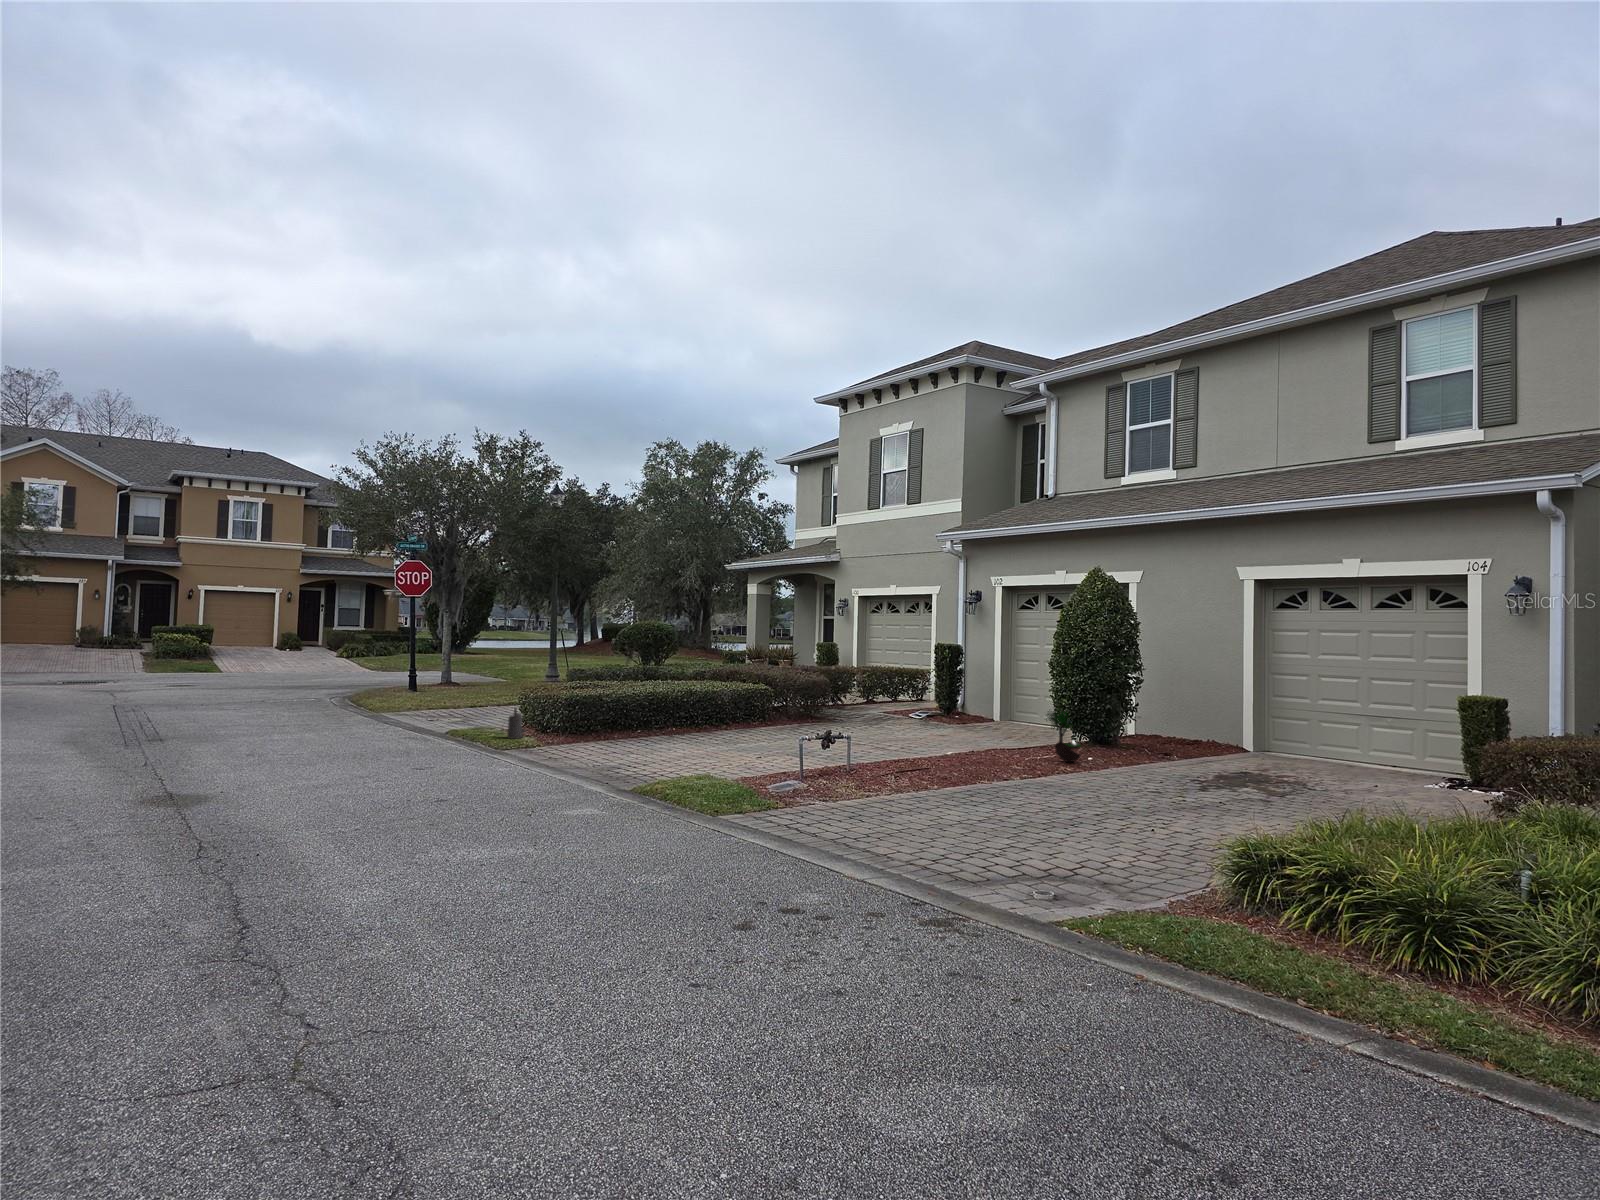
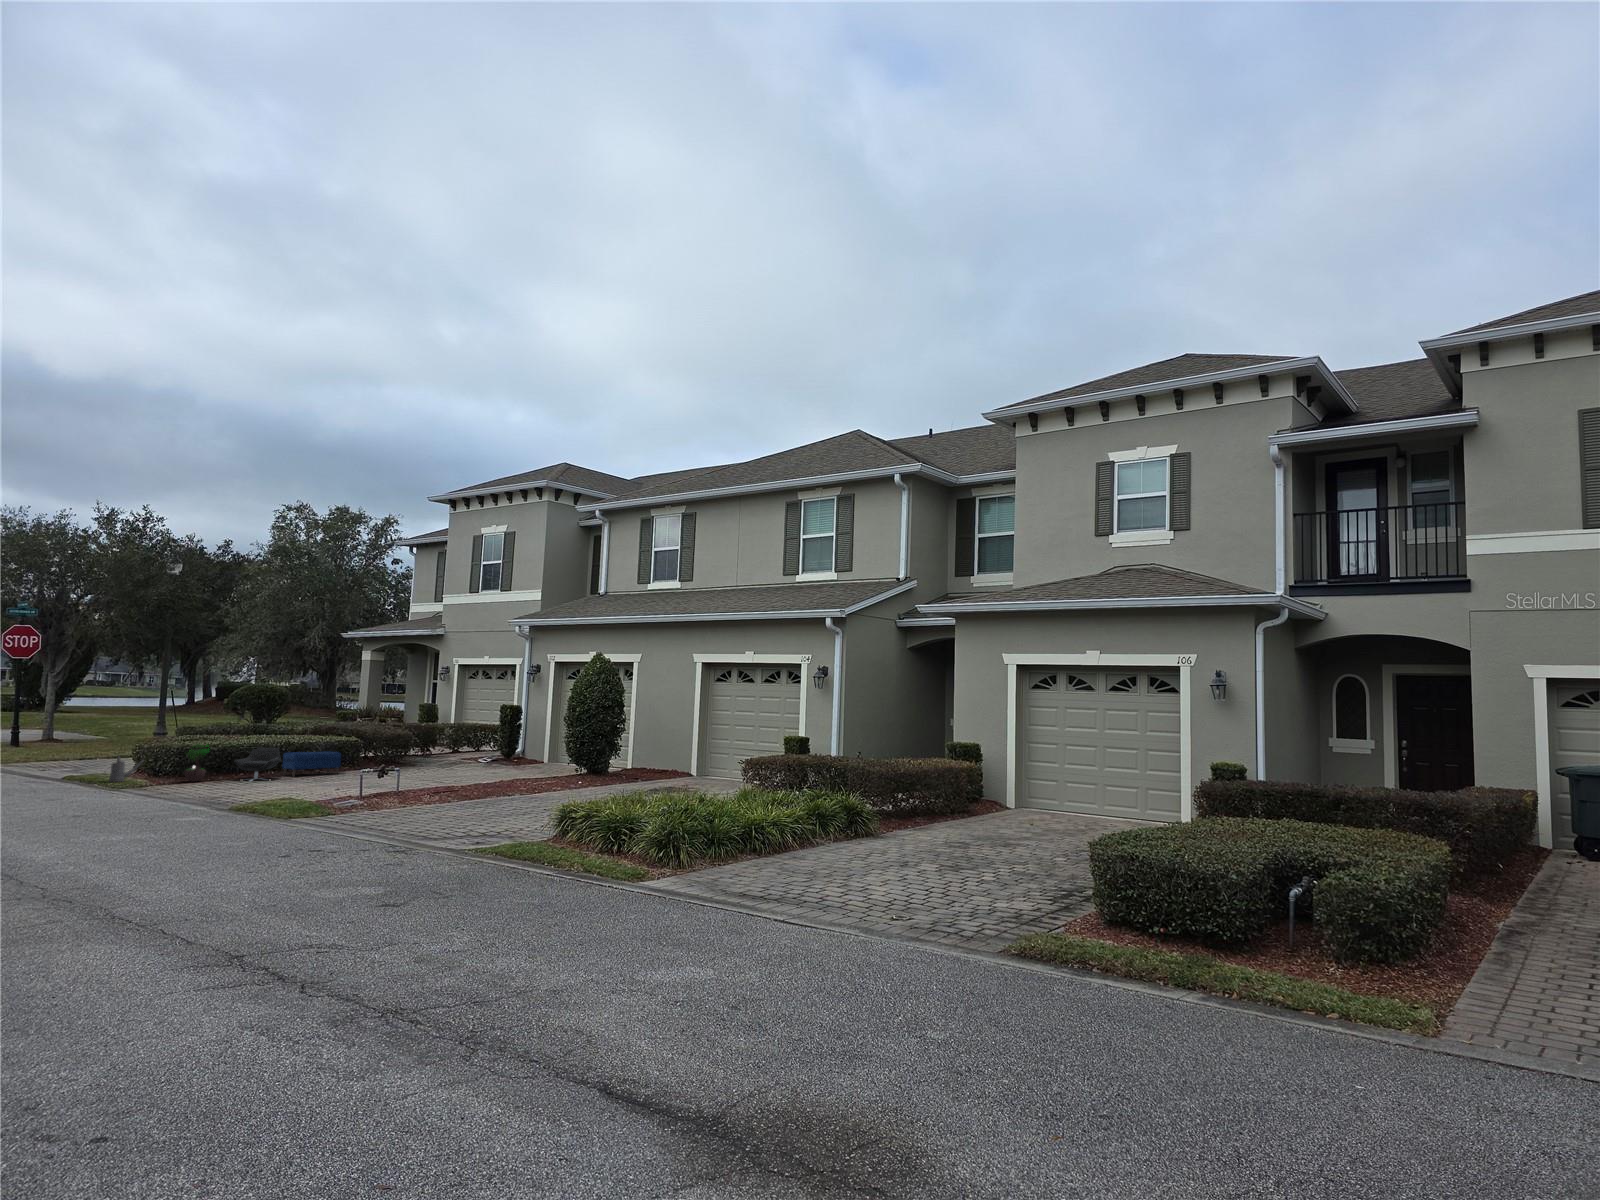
lounge chair: none [635,698,686,741] -> present [234,748,281,781]
bench: none [686,703,750,734] -> present [283,752,341,776]
potted tree: present [1046,706,1081,762] -> present [184,744,209,782]

